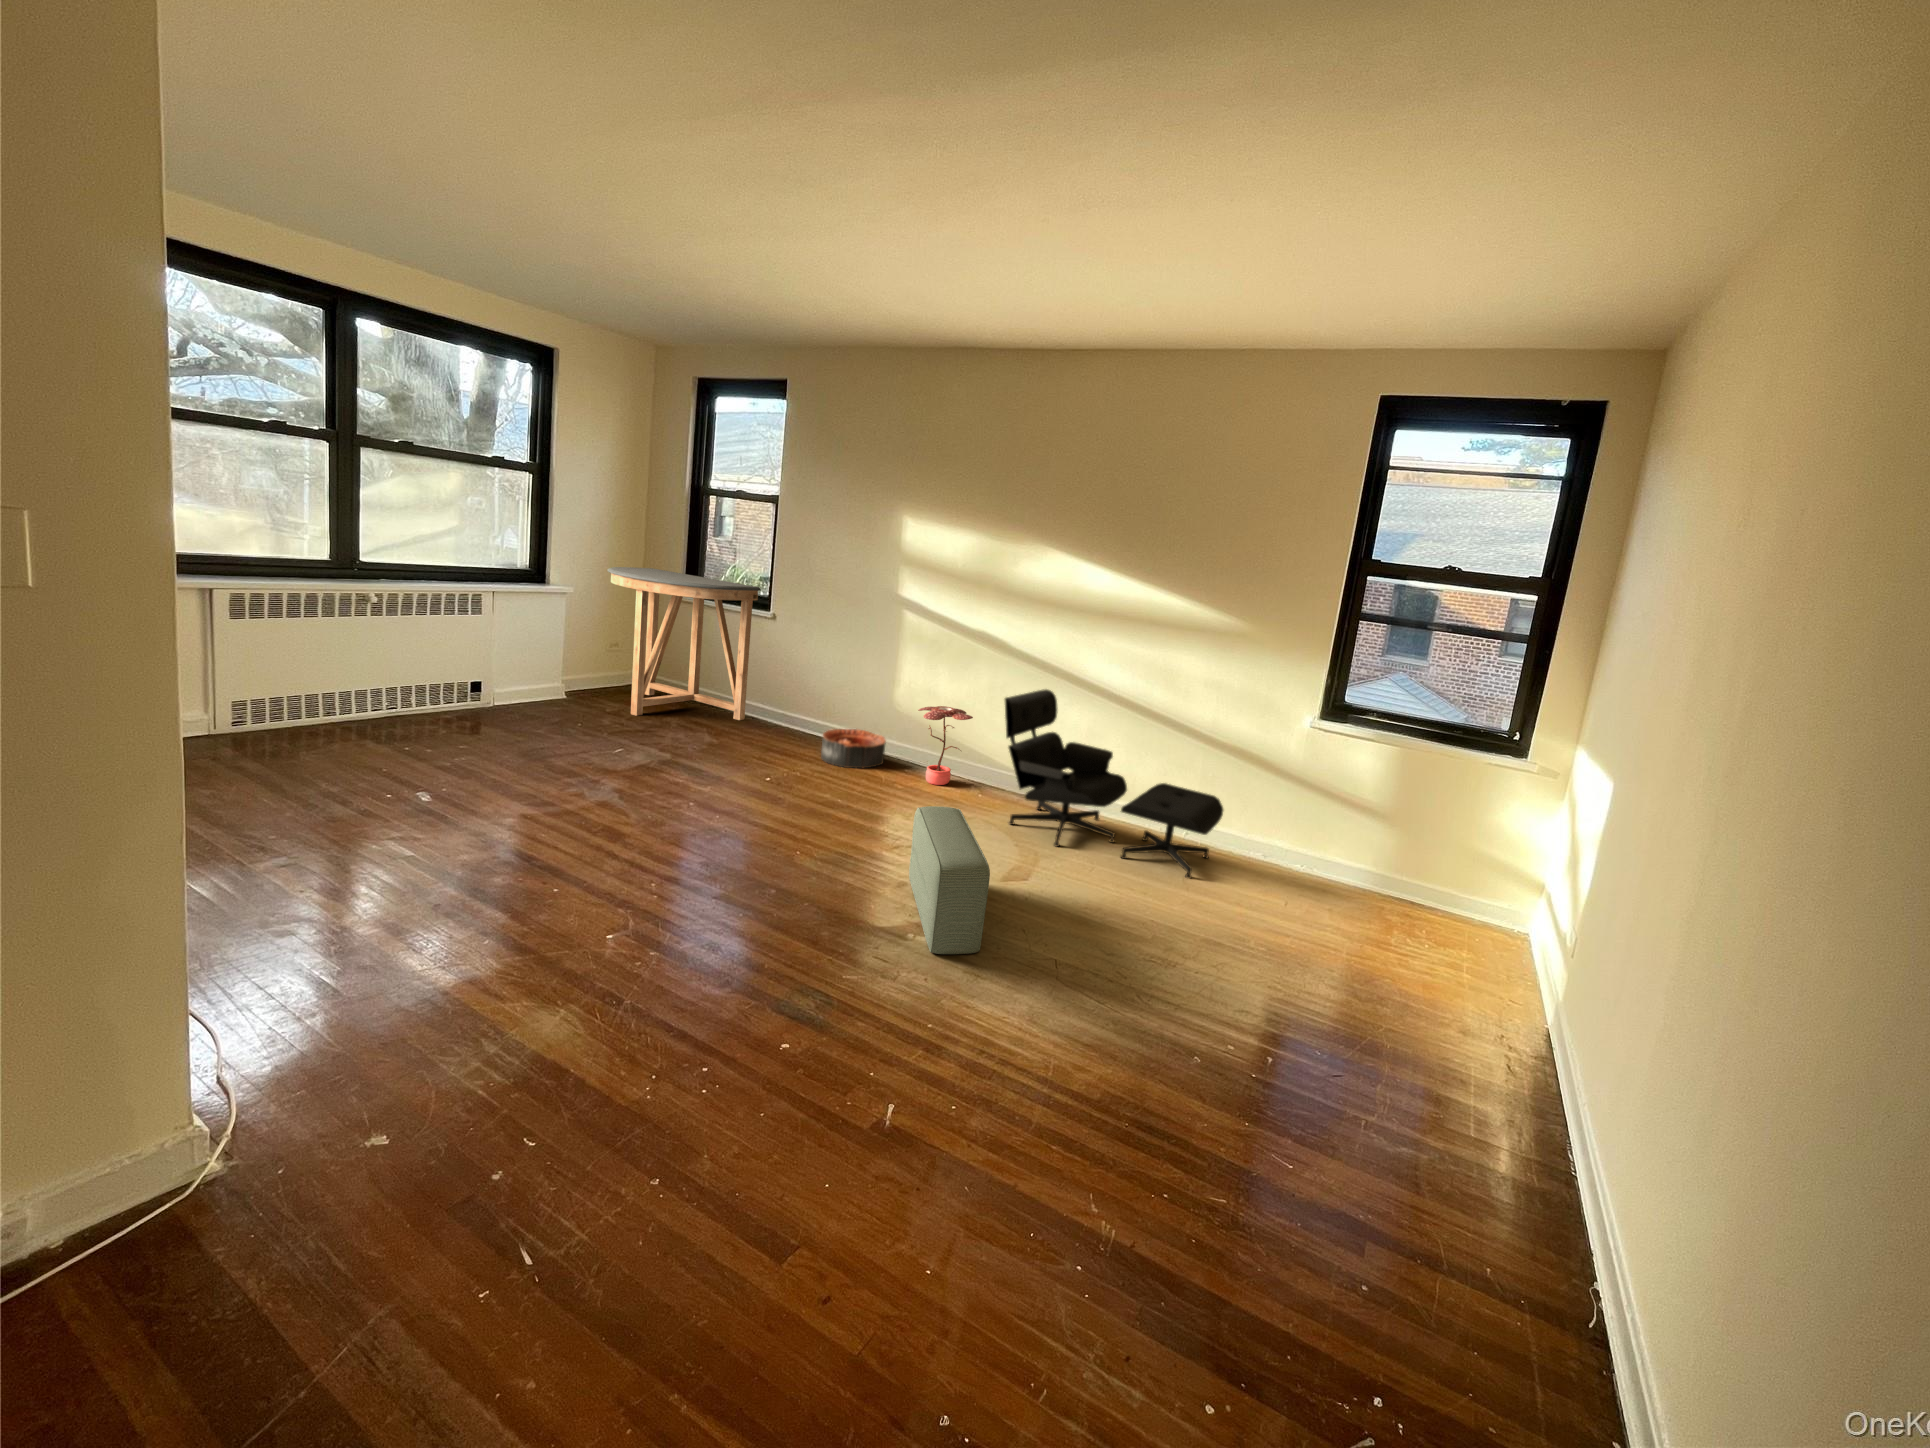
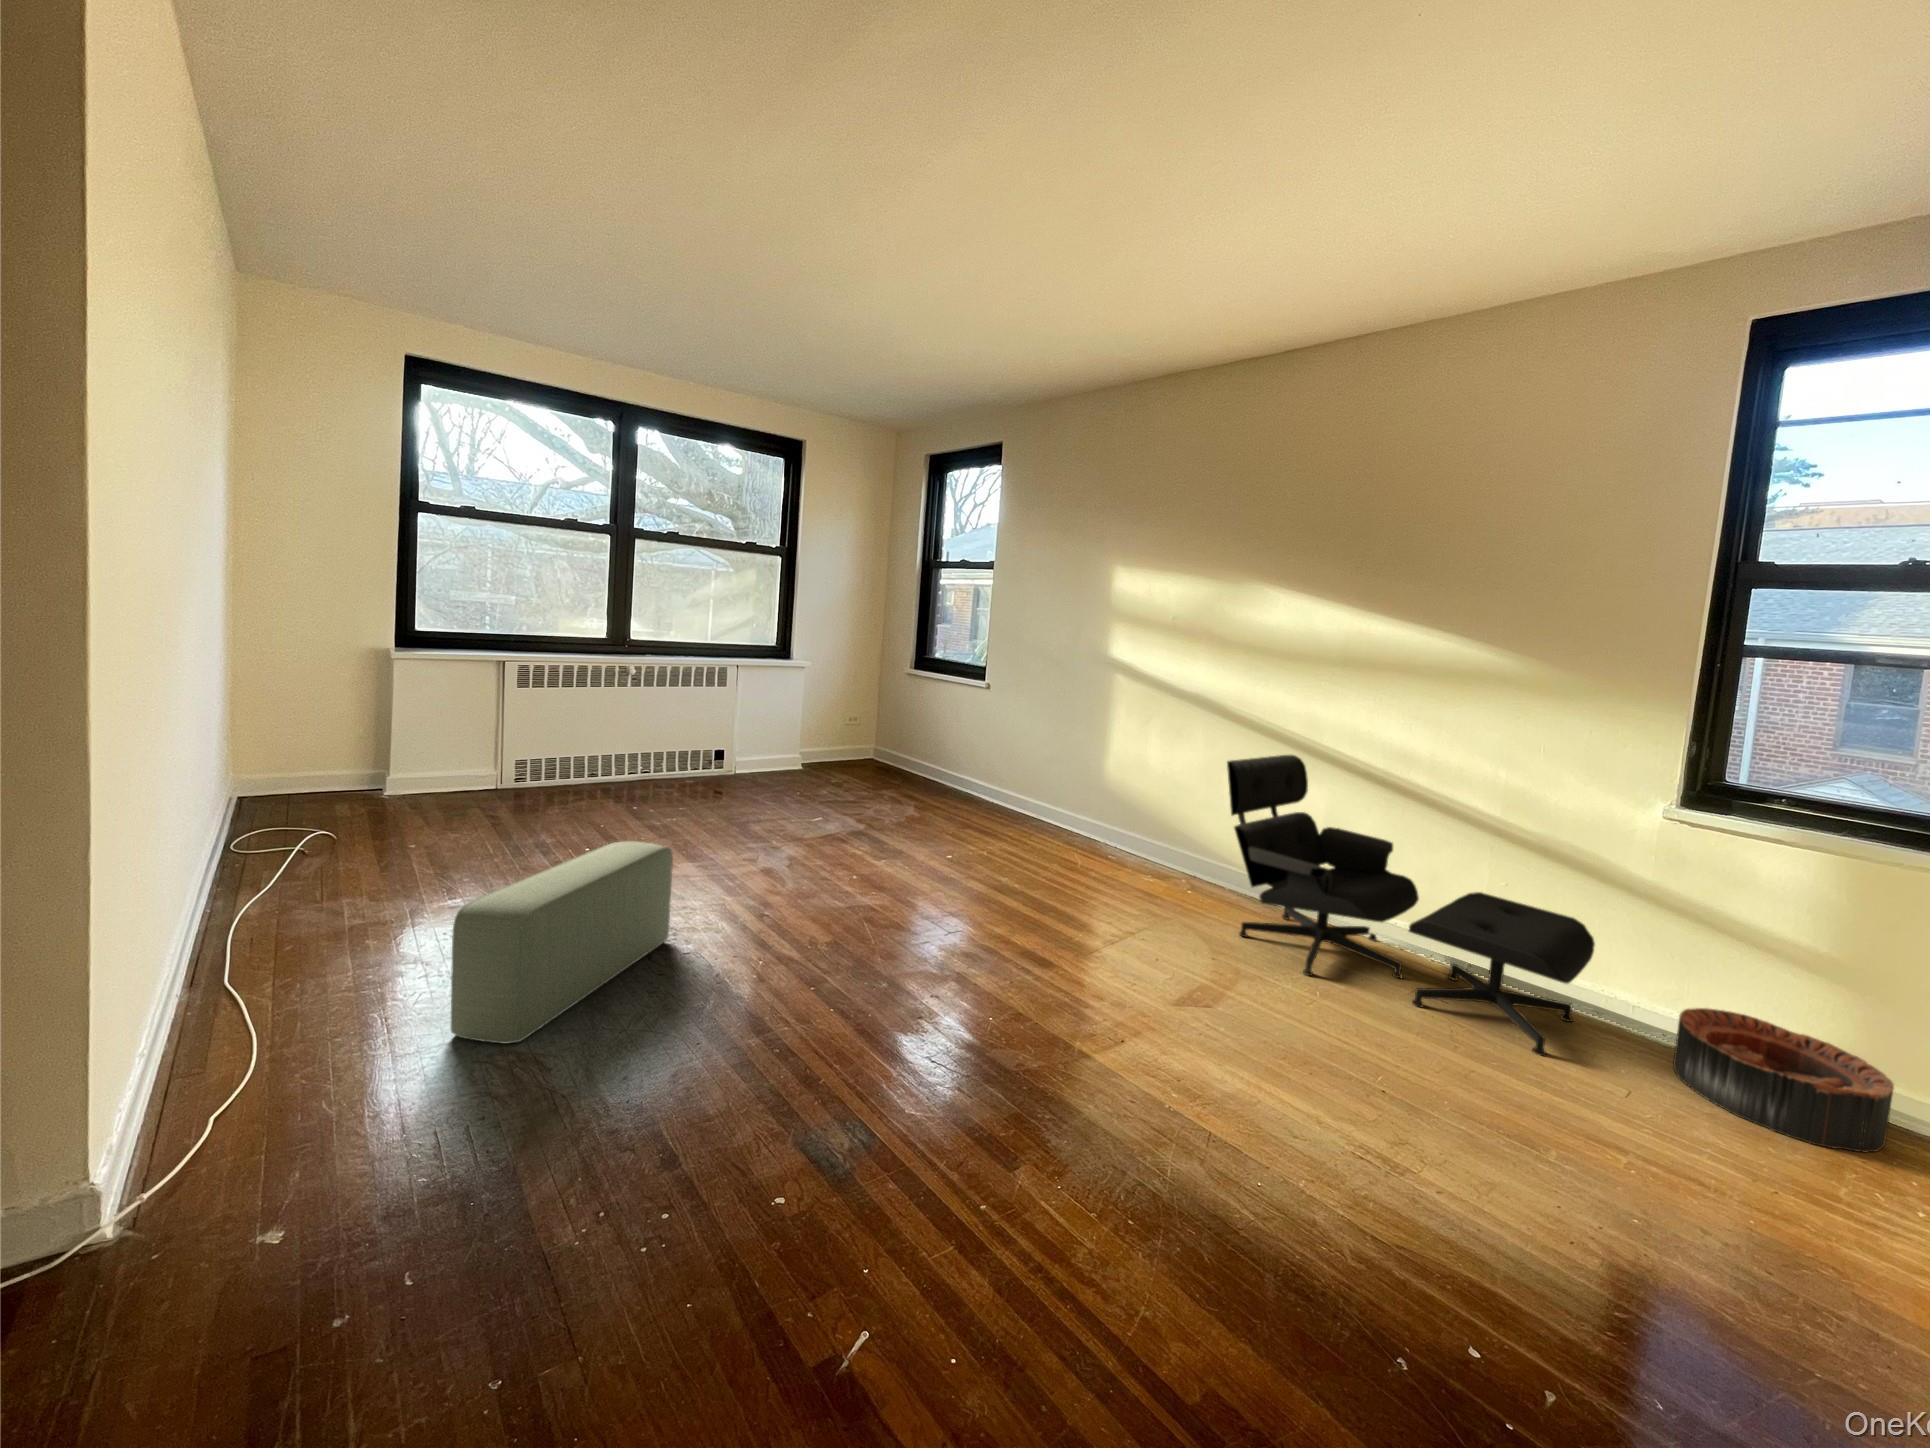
console table: present [608,567,761,720] -> none [840,643,976,795]
potted plant: present [918,706,973,785] -> none [1128,778,1195,877]
basket: present [821,729,886,768] -> present [1673,1008,1894,1152]
pouf: present [909,806,990,954] -> present [451,841,673,1044]

